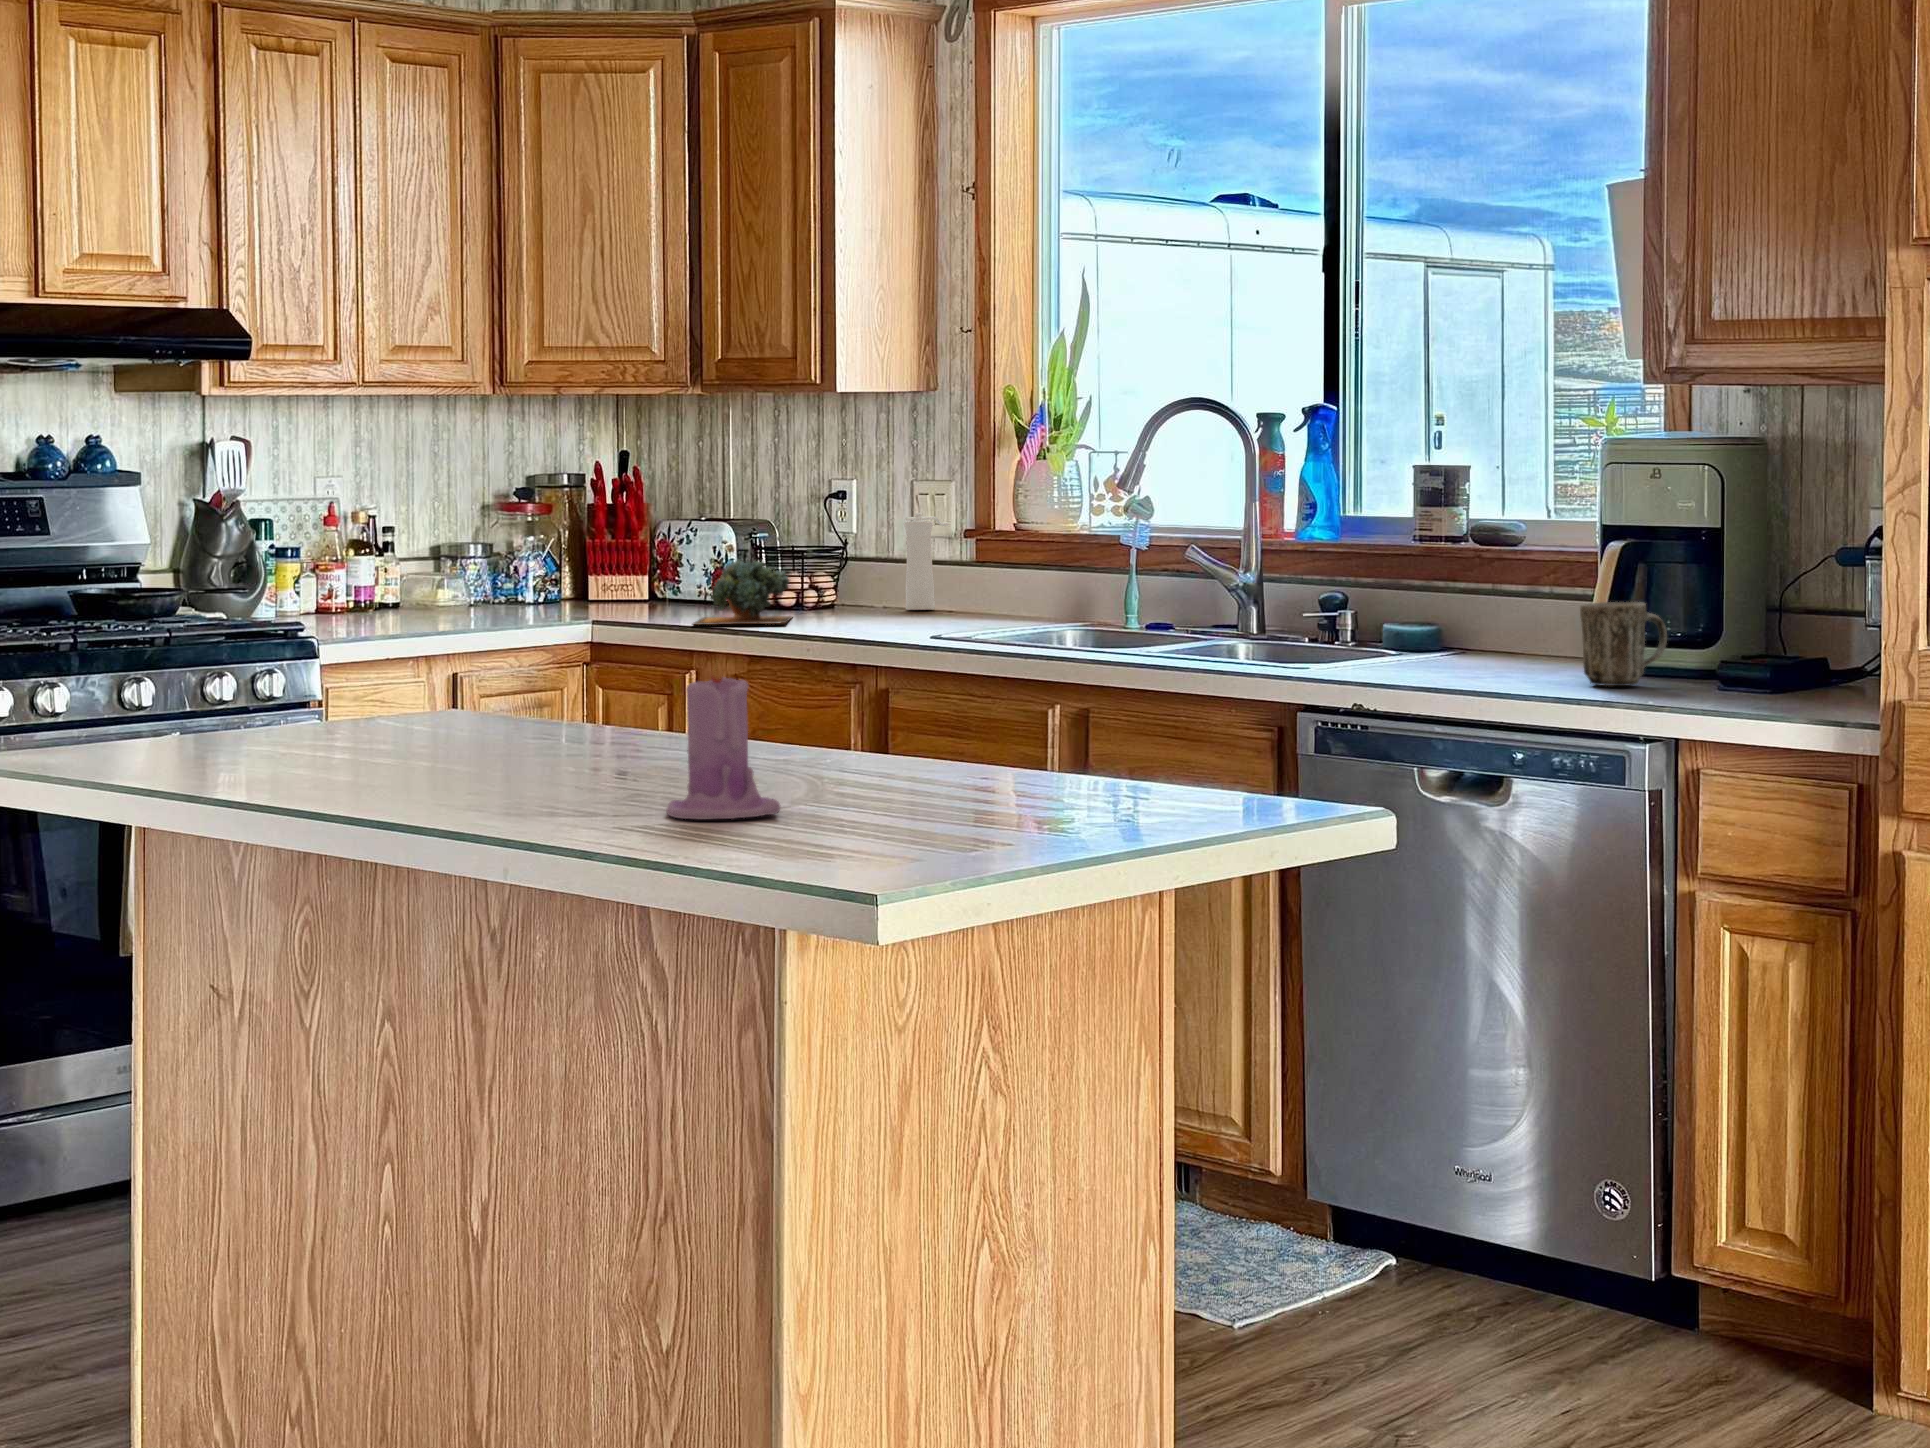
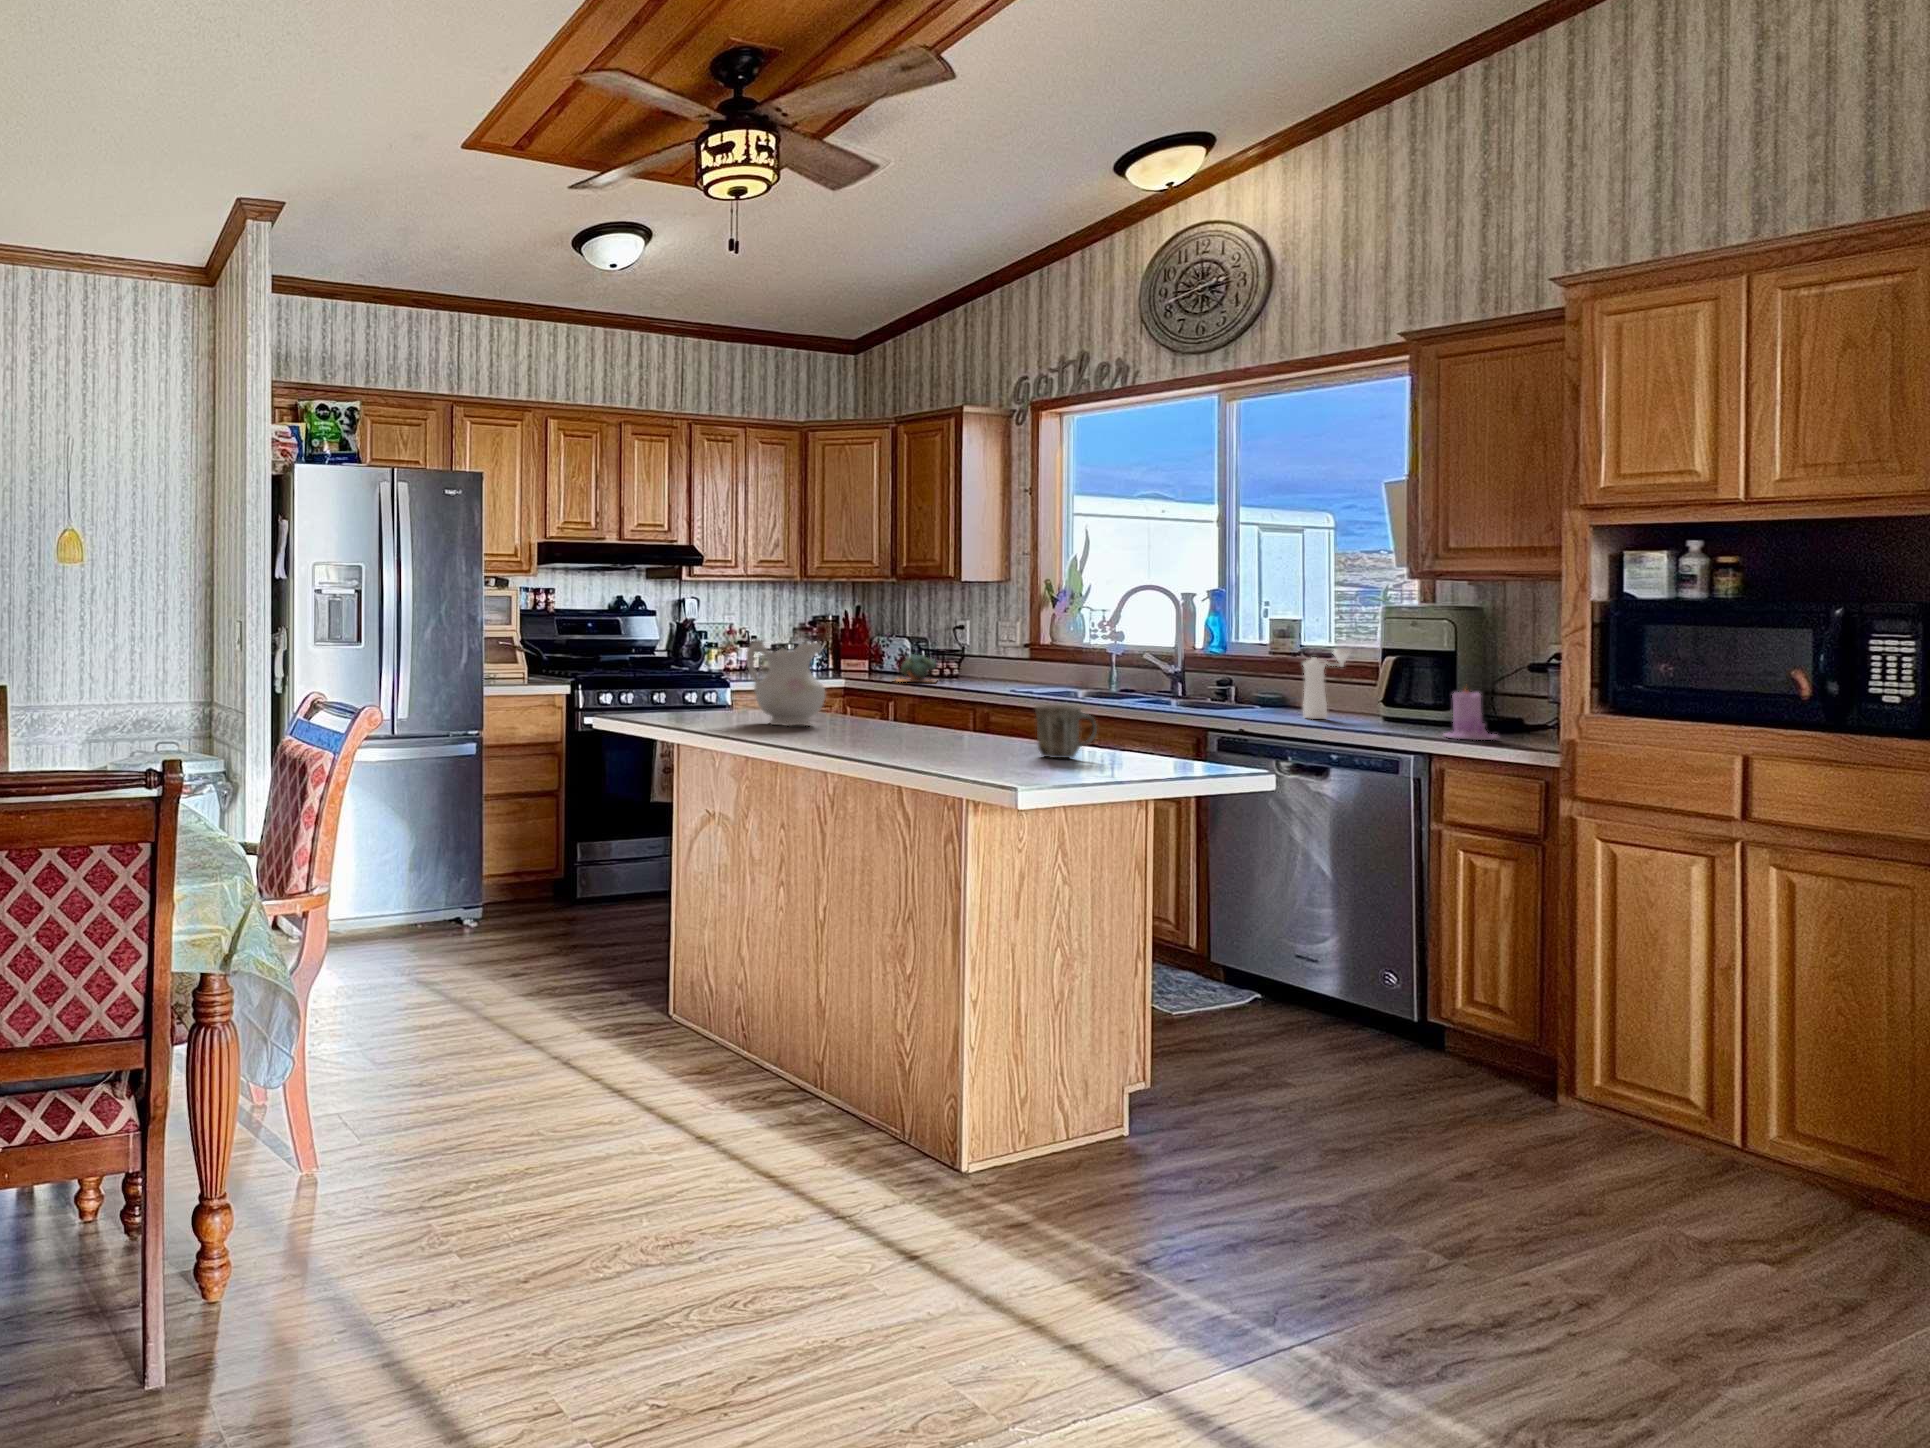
pepper mill: present [904,513,949,610] -> present [1303,649,1350,719]
ceramic pitcher: none [297,542,495,764] -> present [746,640,825,726]
mug: present [1580,602,1667,686] -> present [1035,705,1097,758]
candle: present [666,660,780,819] -> present [1443,688,1498,740]

